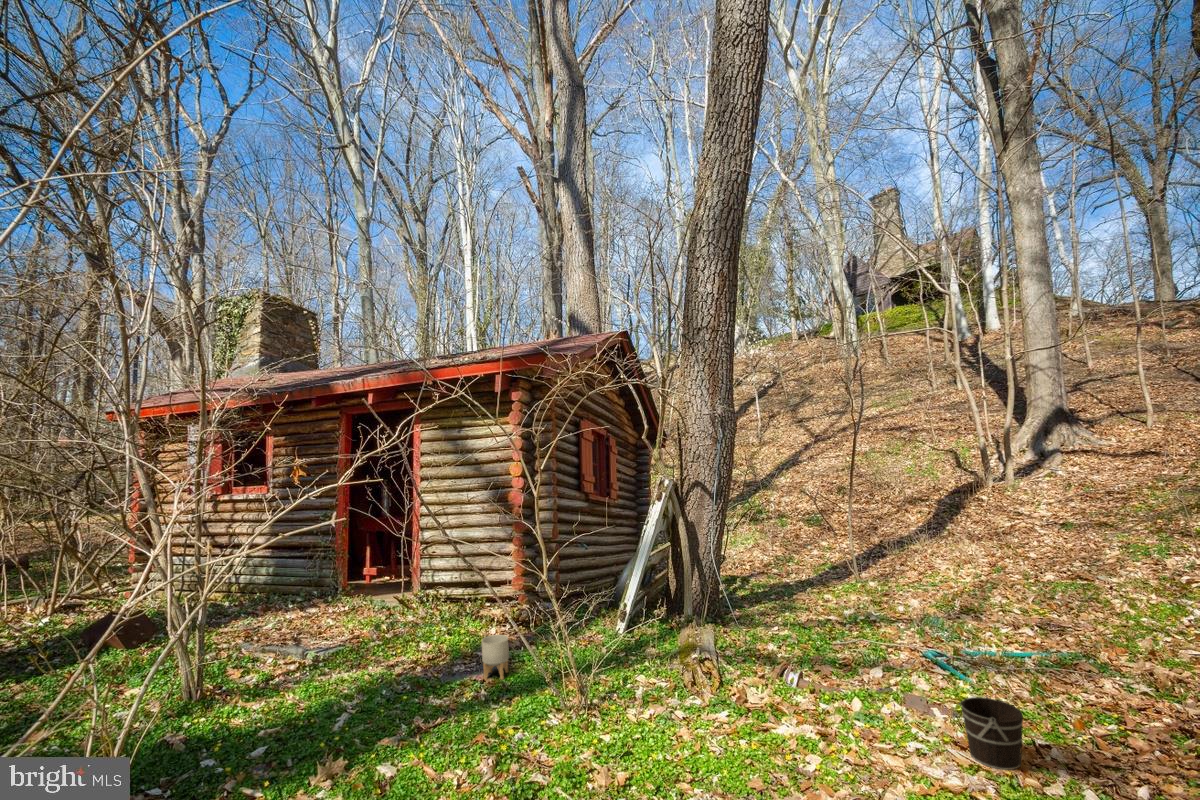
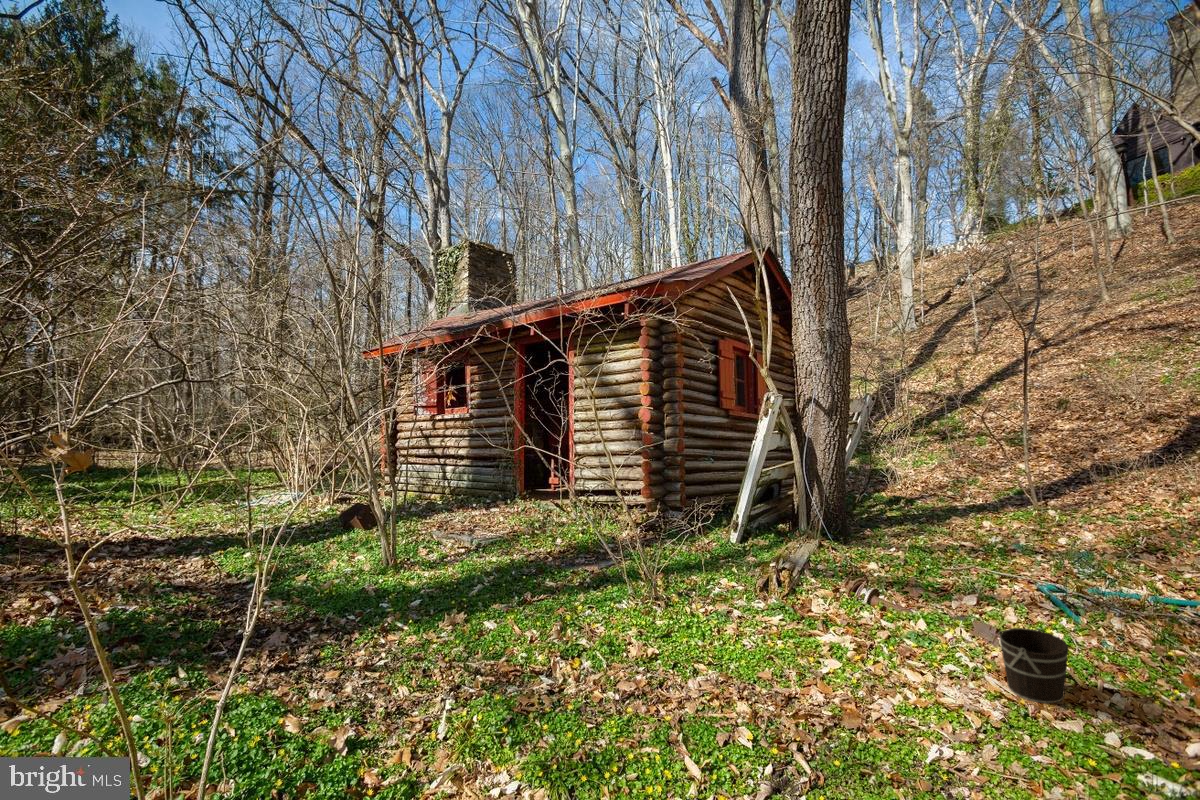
planter: present [482,635,509,680] -> none [596,536,621,573]

